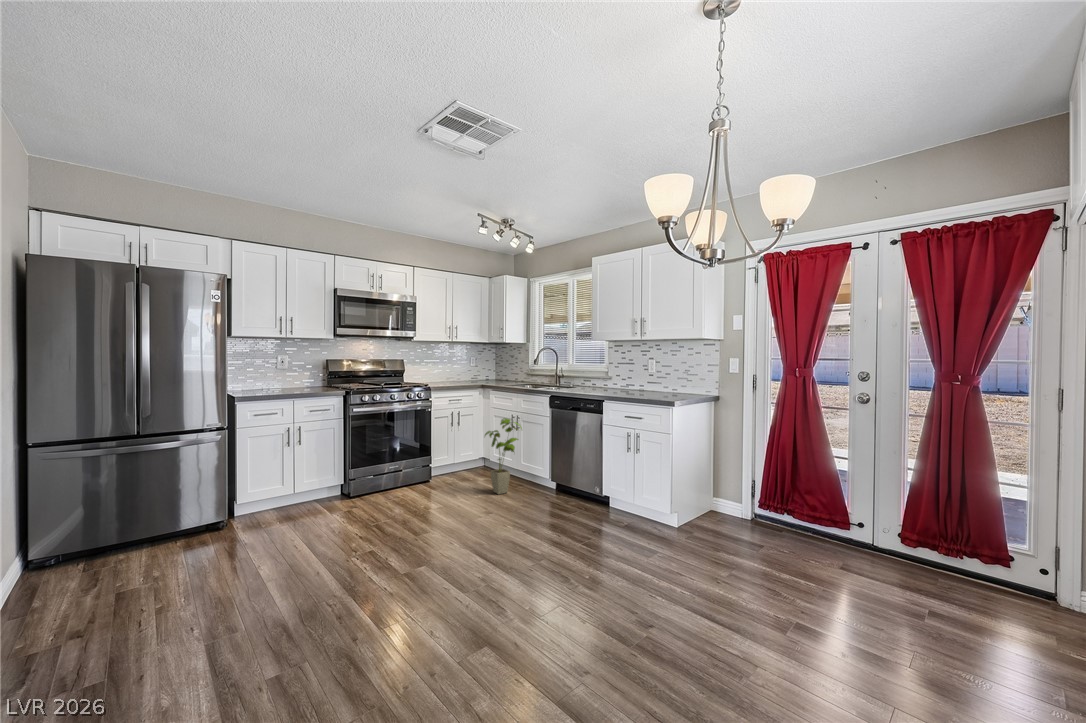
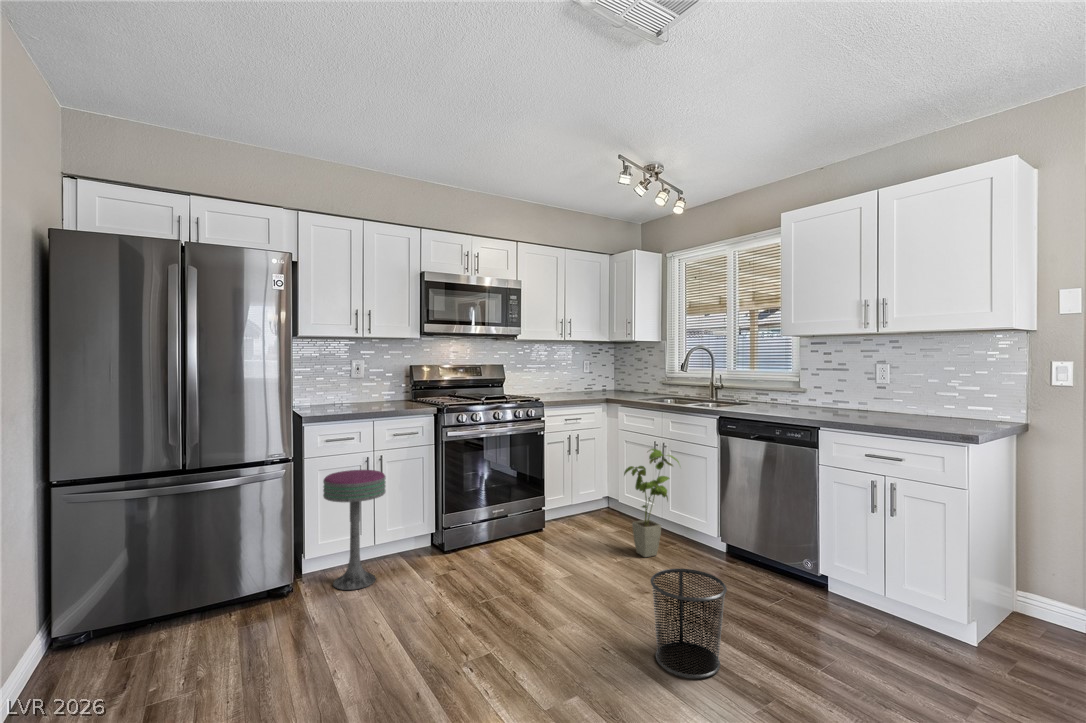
bar stool: none [252,436,302,523] -> present [323,470,386,590]
waste bin: none [480,490,527,555] -> present [651,569,727,678]

